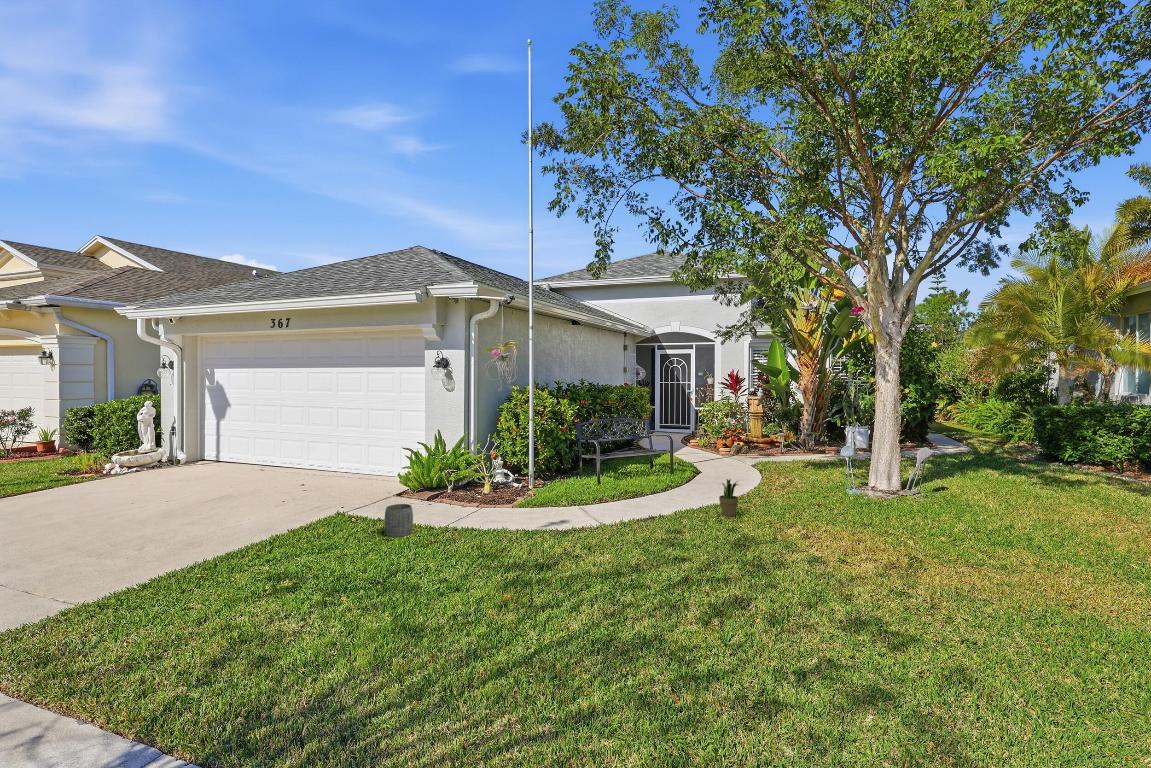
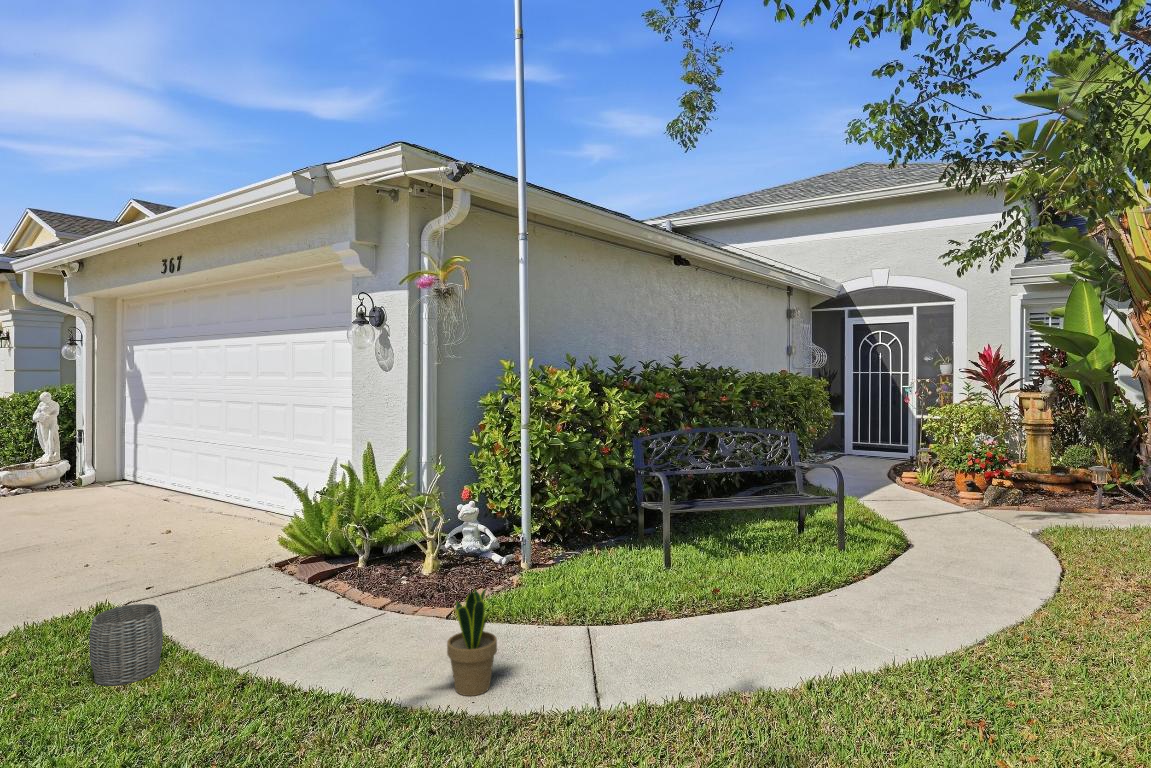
potted plant: present [719,479,738,517] -> present [447,589,503,696]

